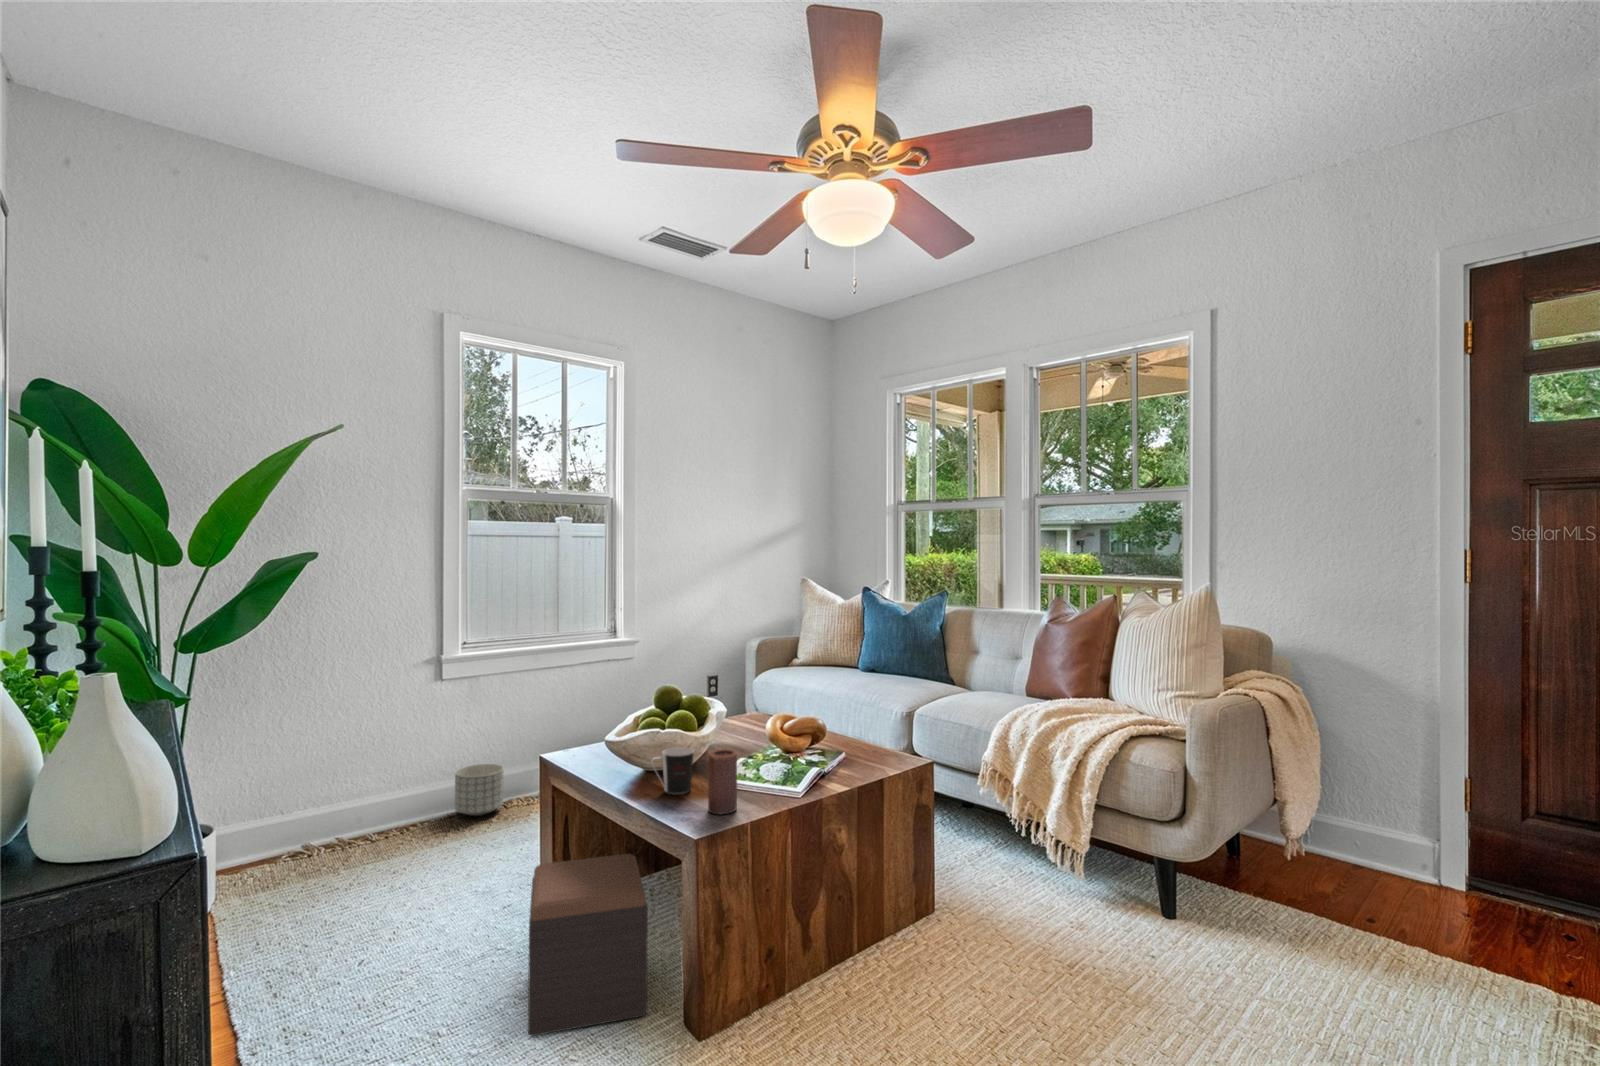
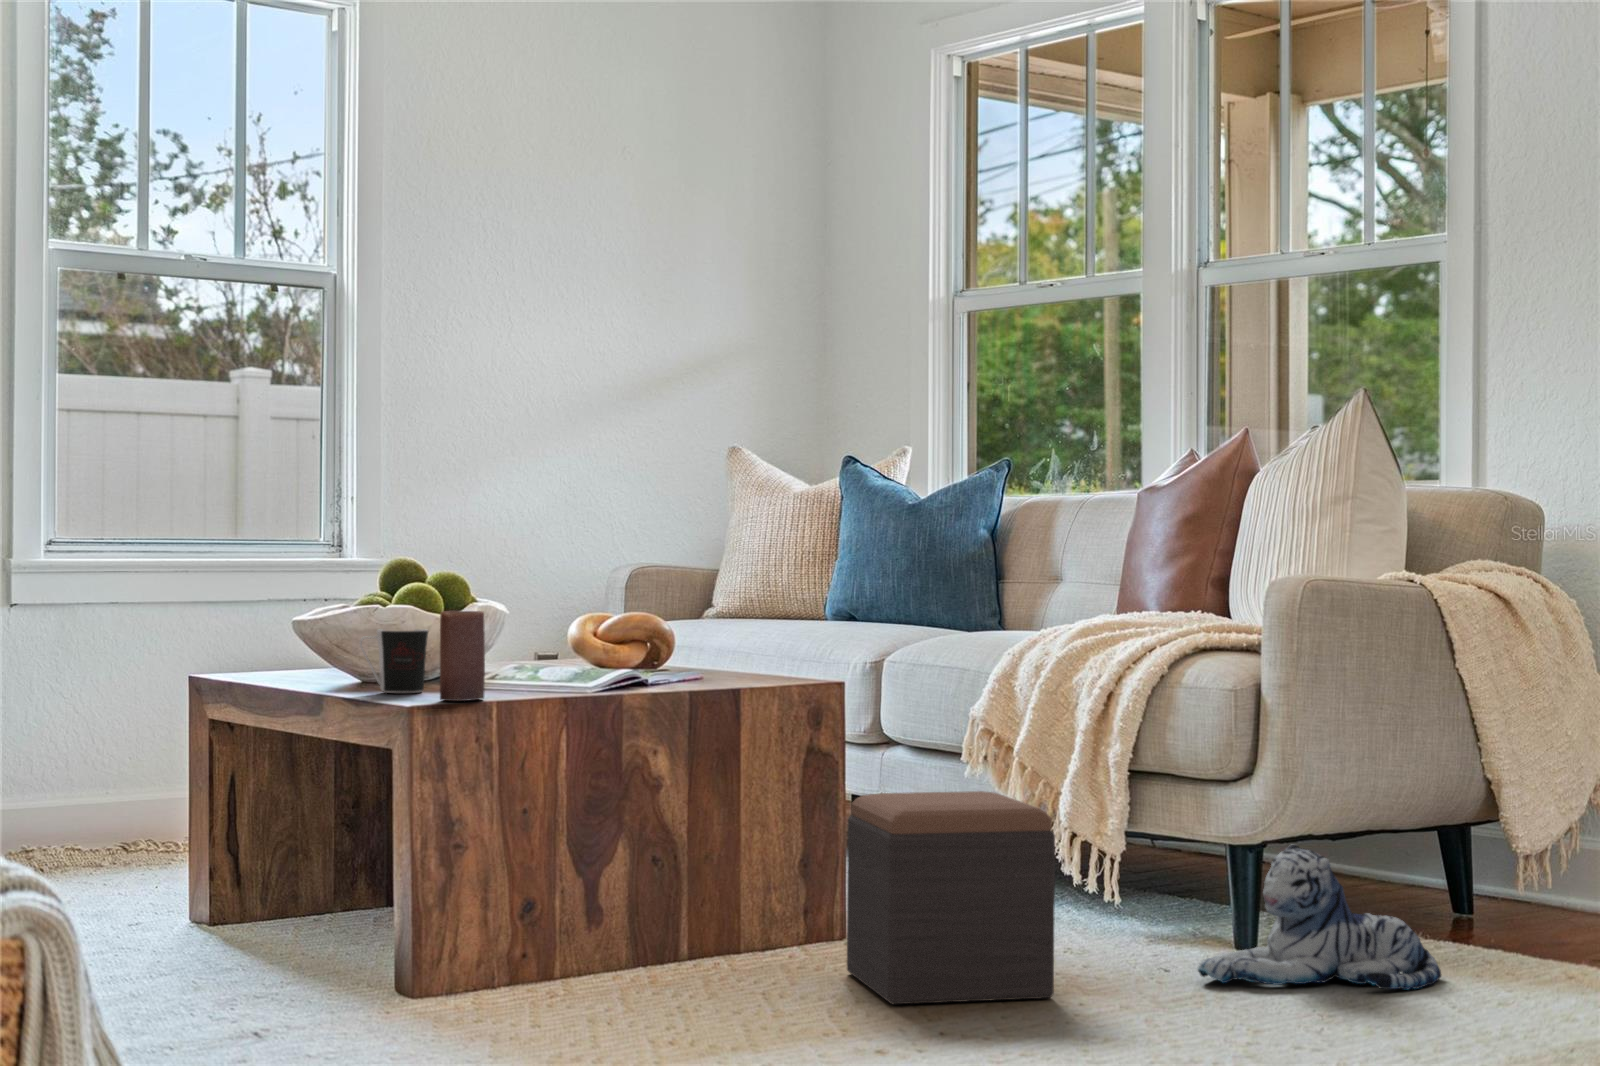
planter: present [455,764,503,816] -> none [37,766,125,852]
footstool: present [528,854,648,1036] -> present [847,791,1055,1004]
plush toy: none [1191,886,1333,991] -> present [1198,844,1441,990]

